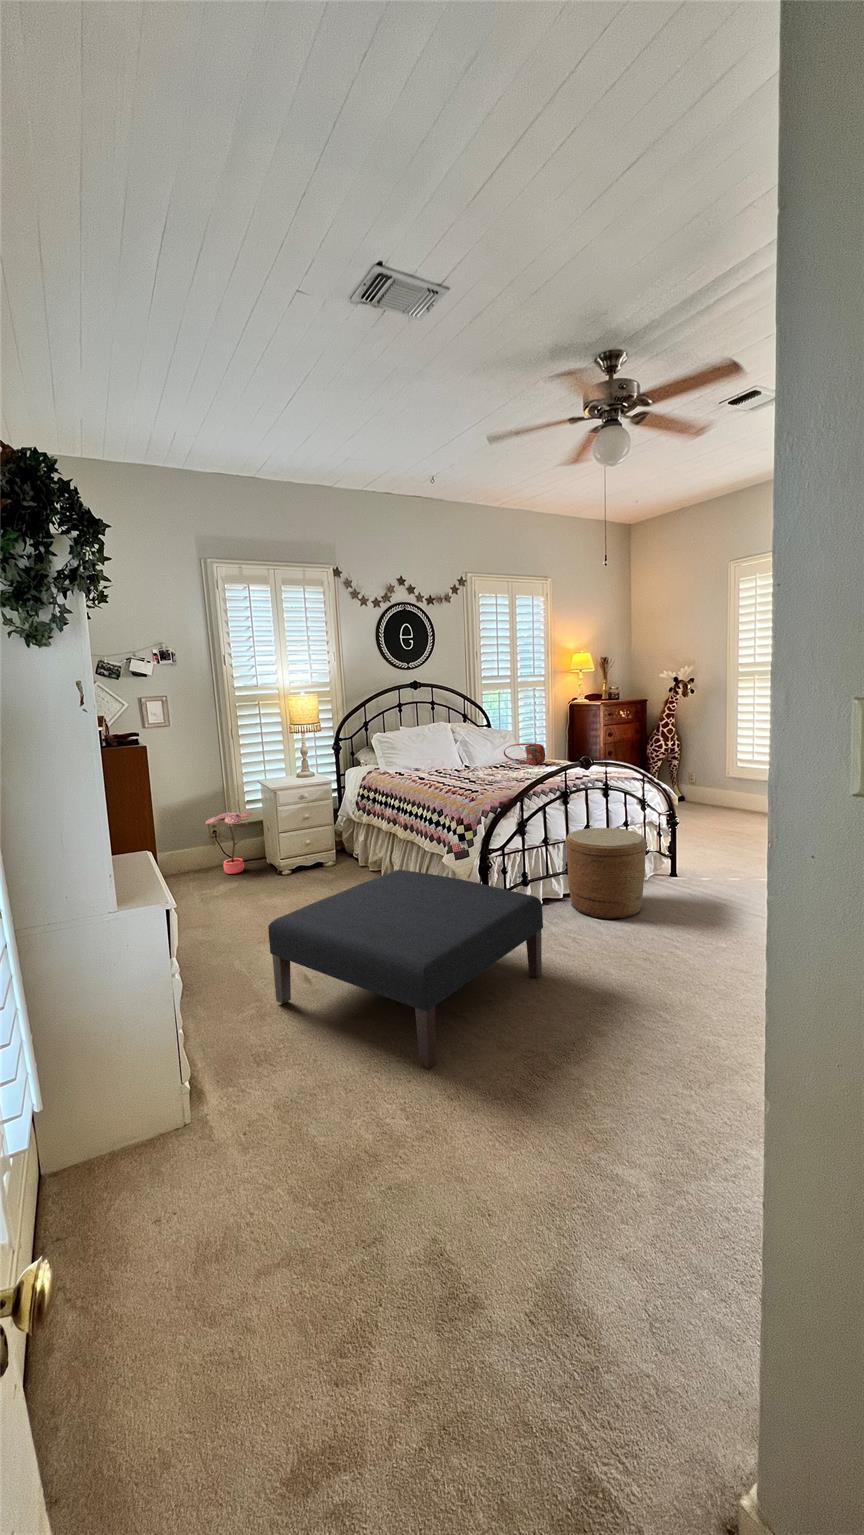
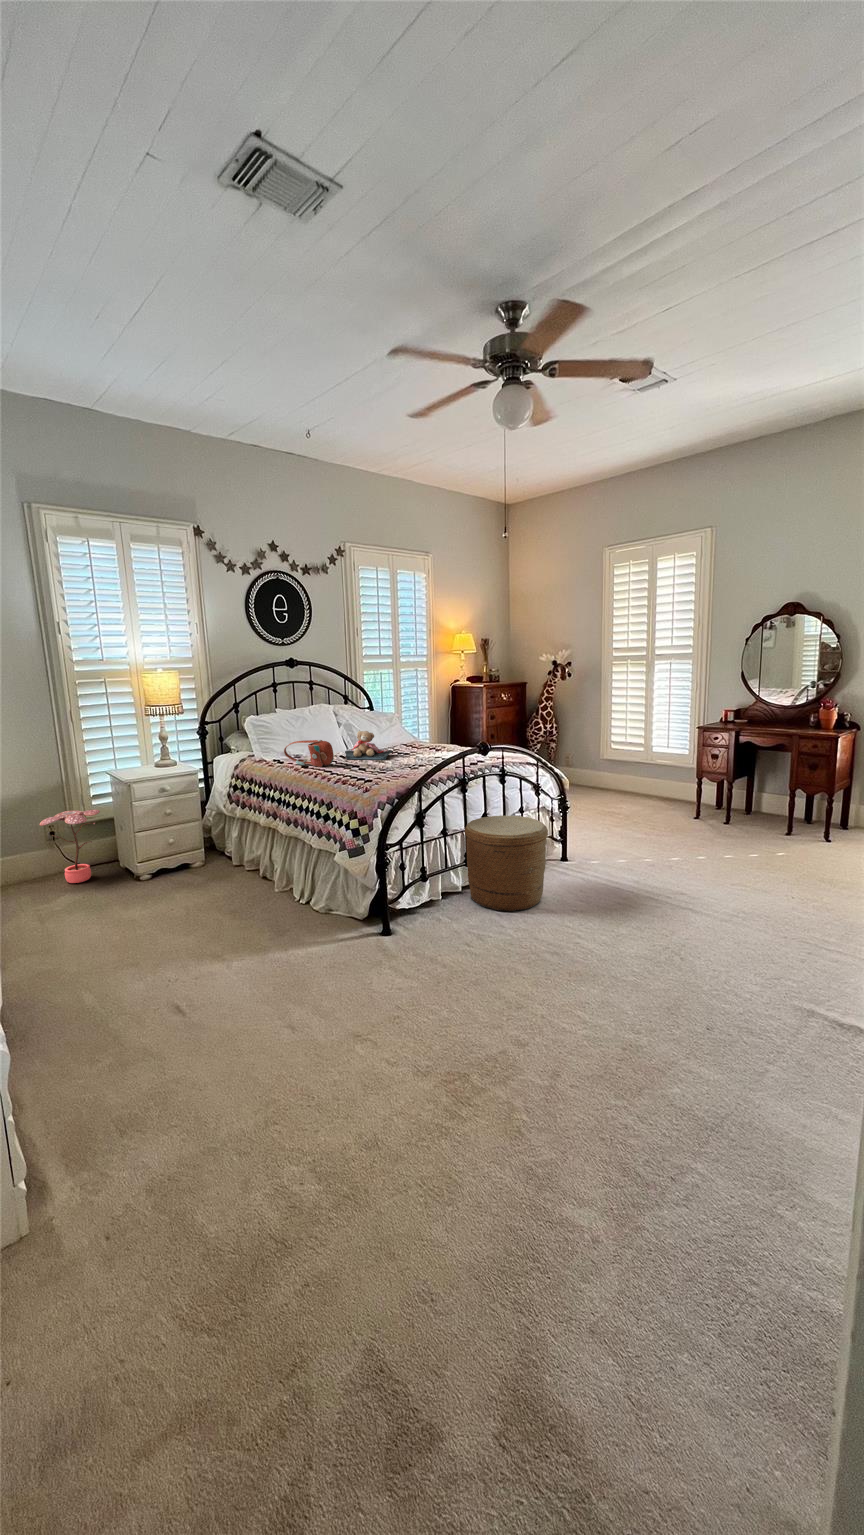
handbag: present [504,743,545,765] -> present [284,740,334,767]
teddy bear: none [460,746,505,773] -> present [345,731,393,760]
ottoman: present [268,870,543,1068] -> none [130,872,452,1108]

